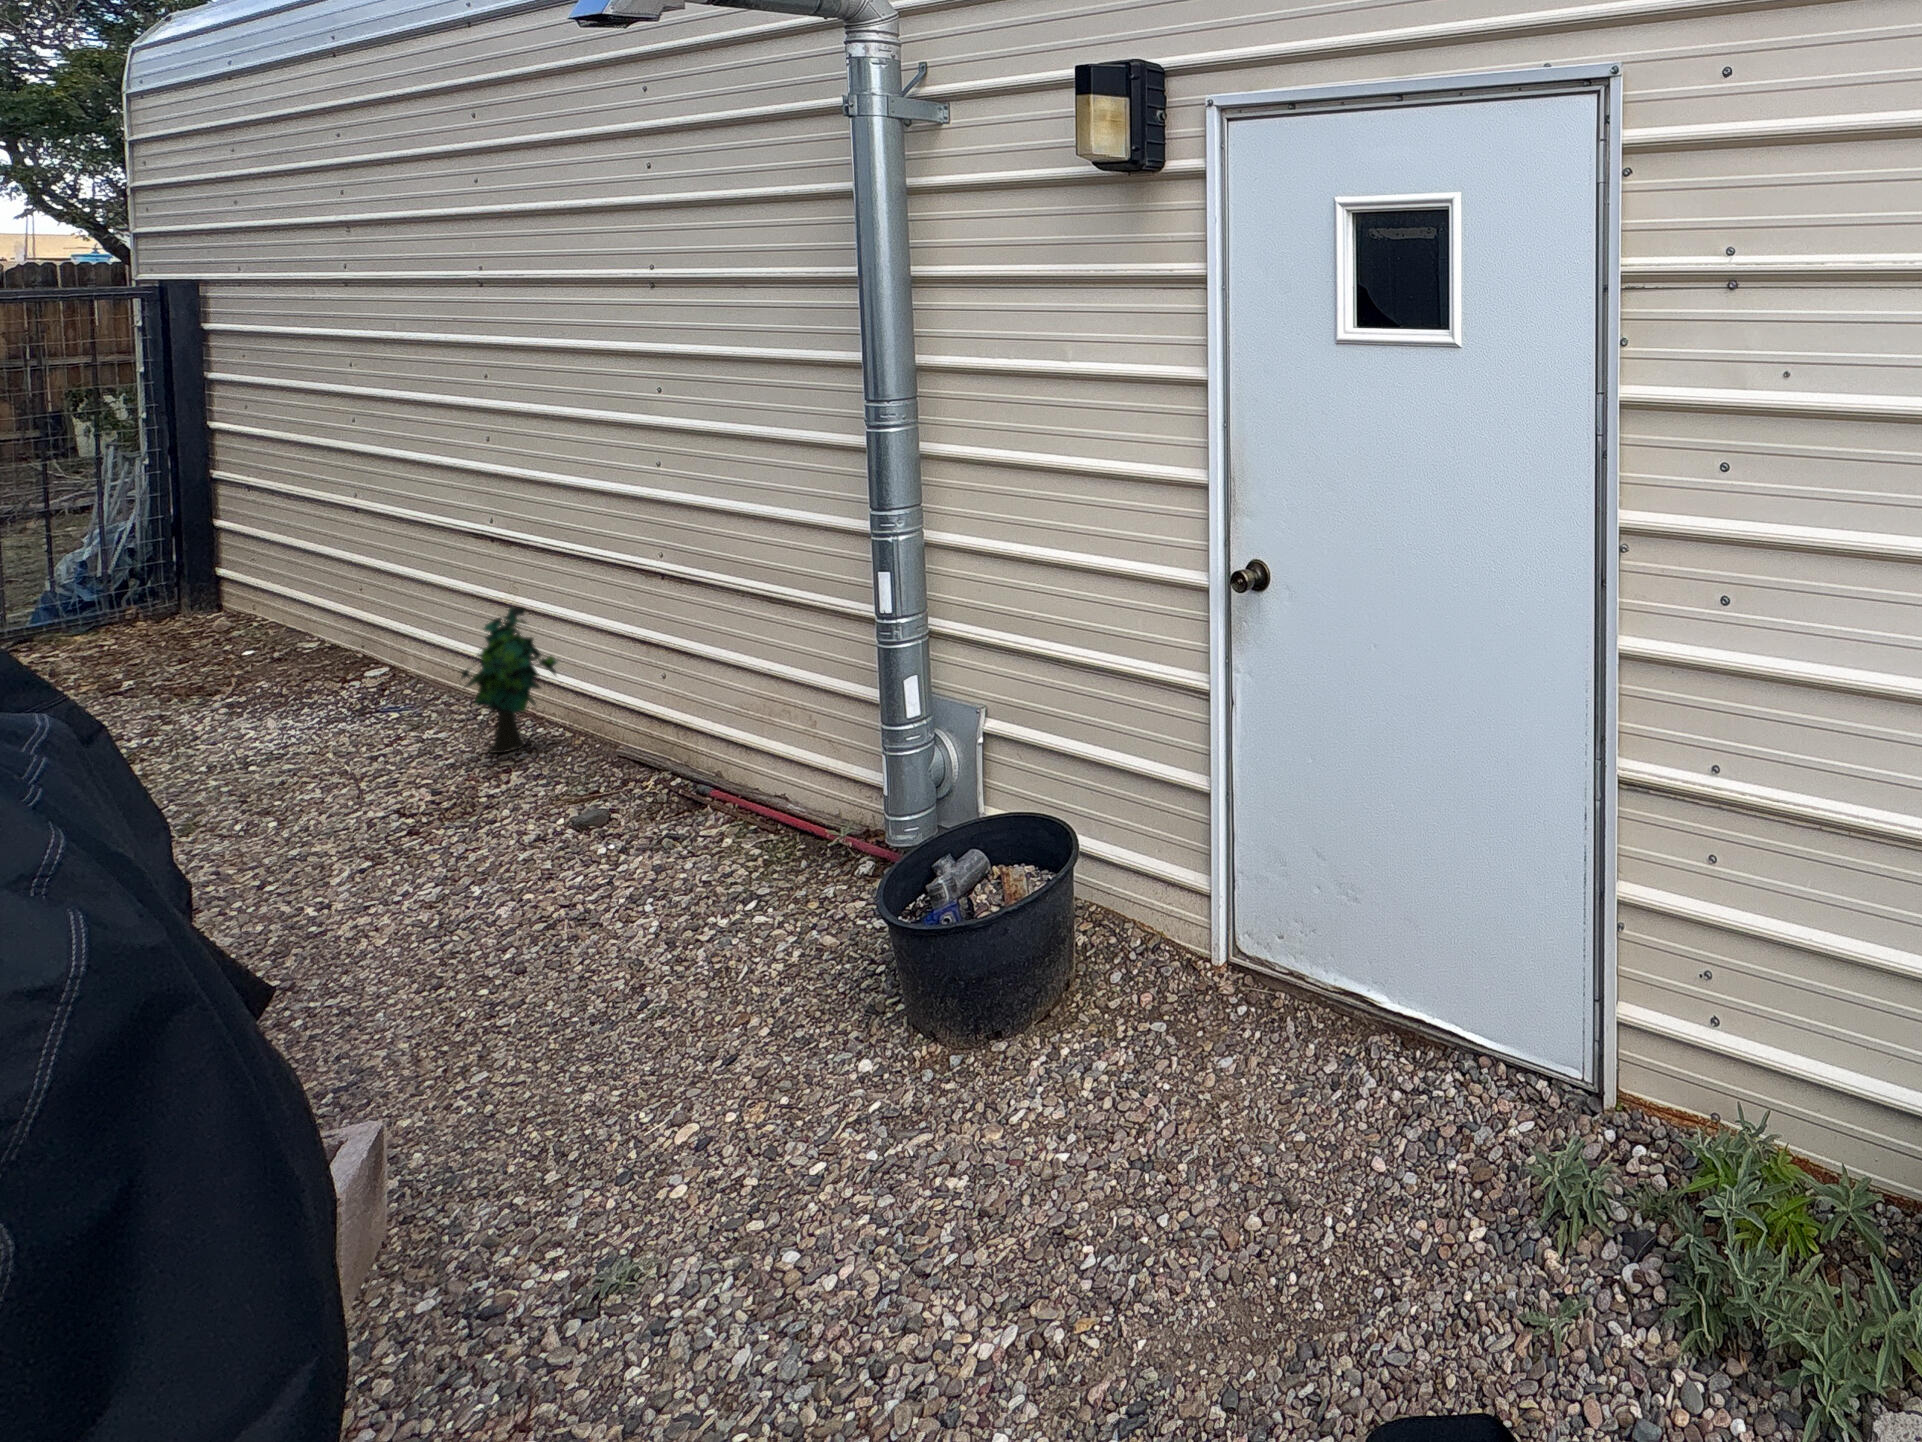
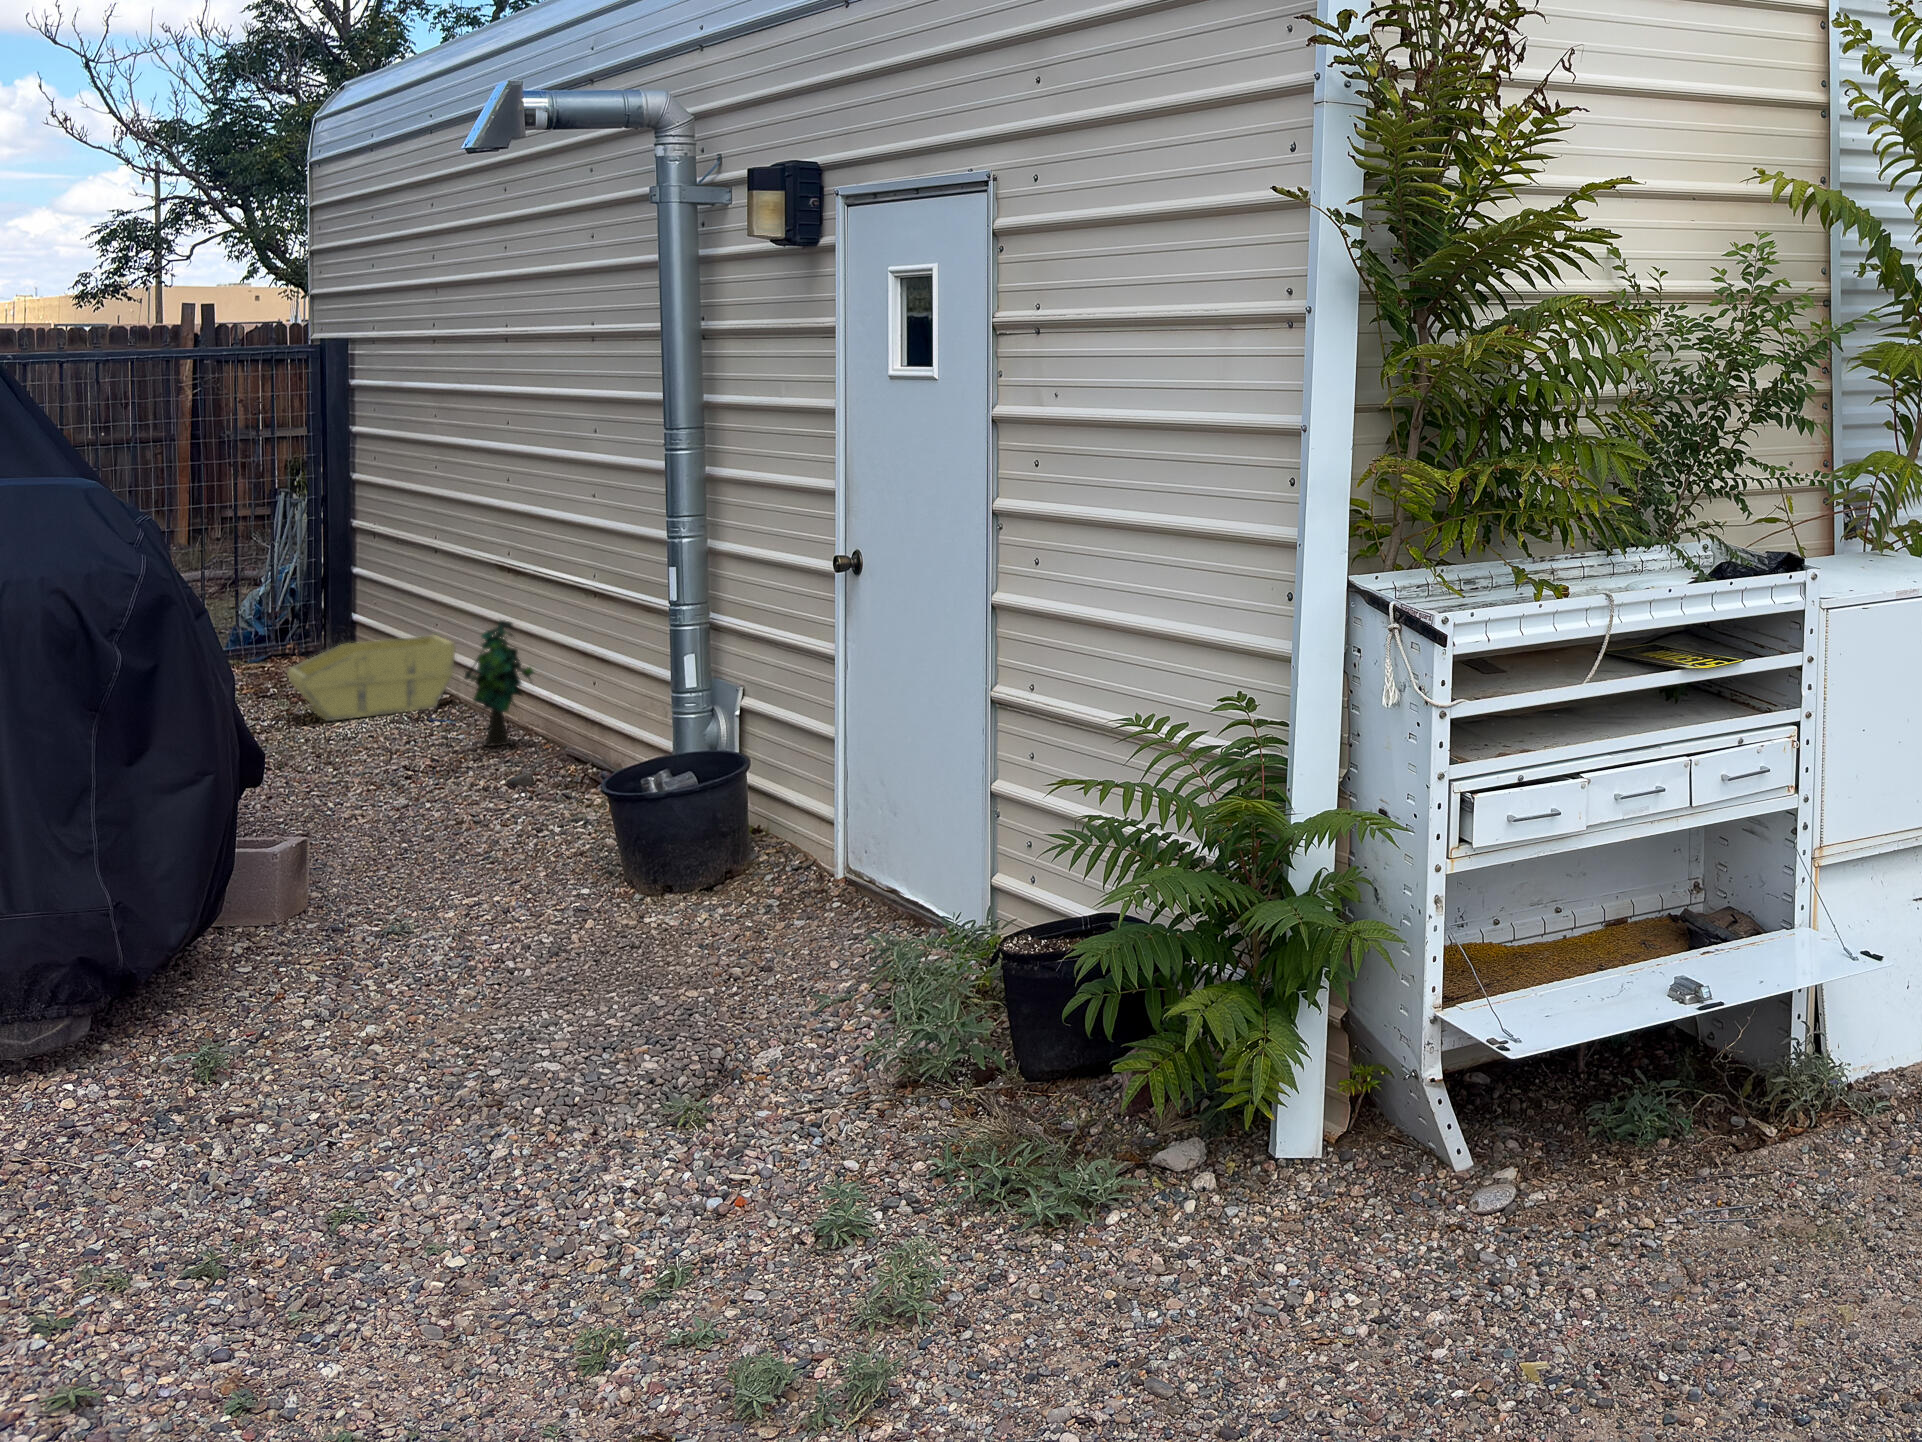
storage bin: none [160,609,407,732] -> present [287,635,456,721]

